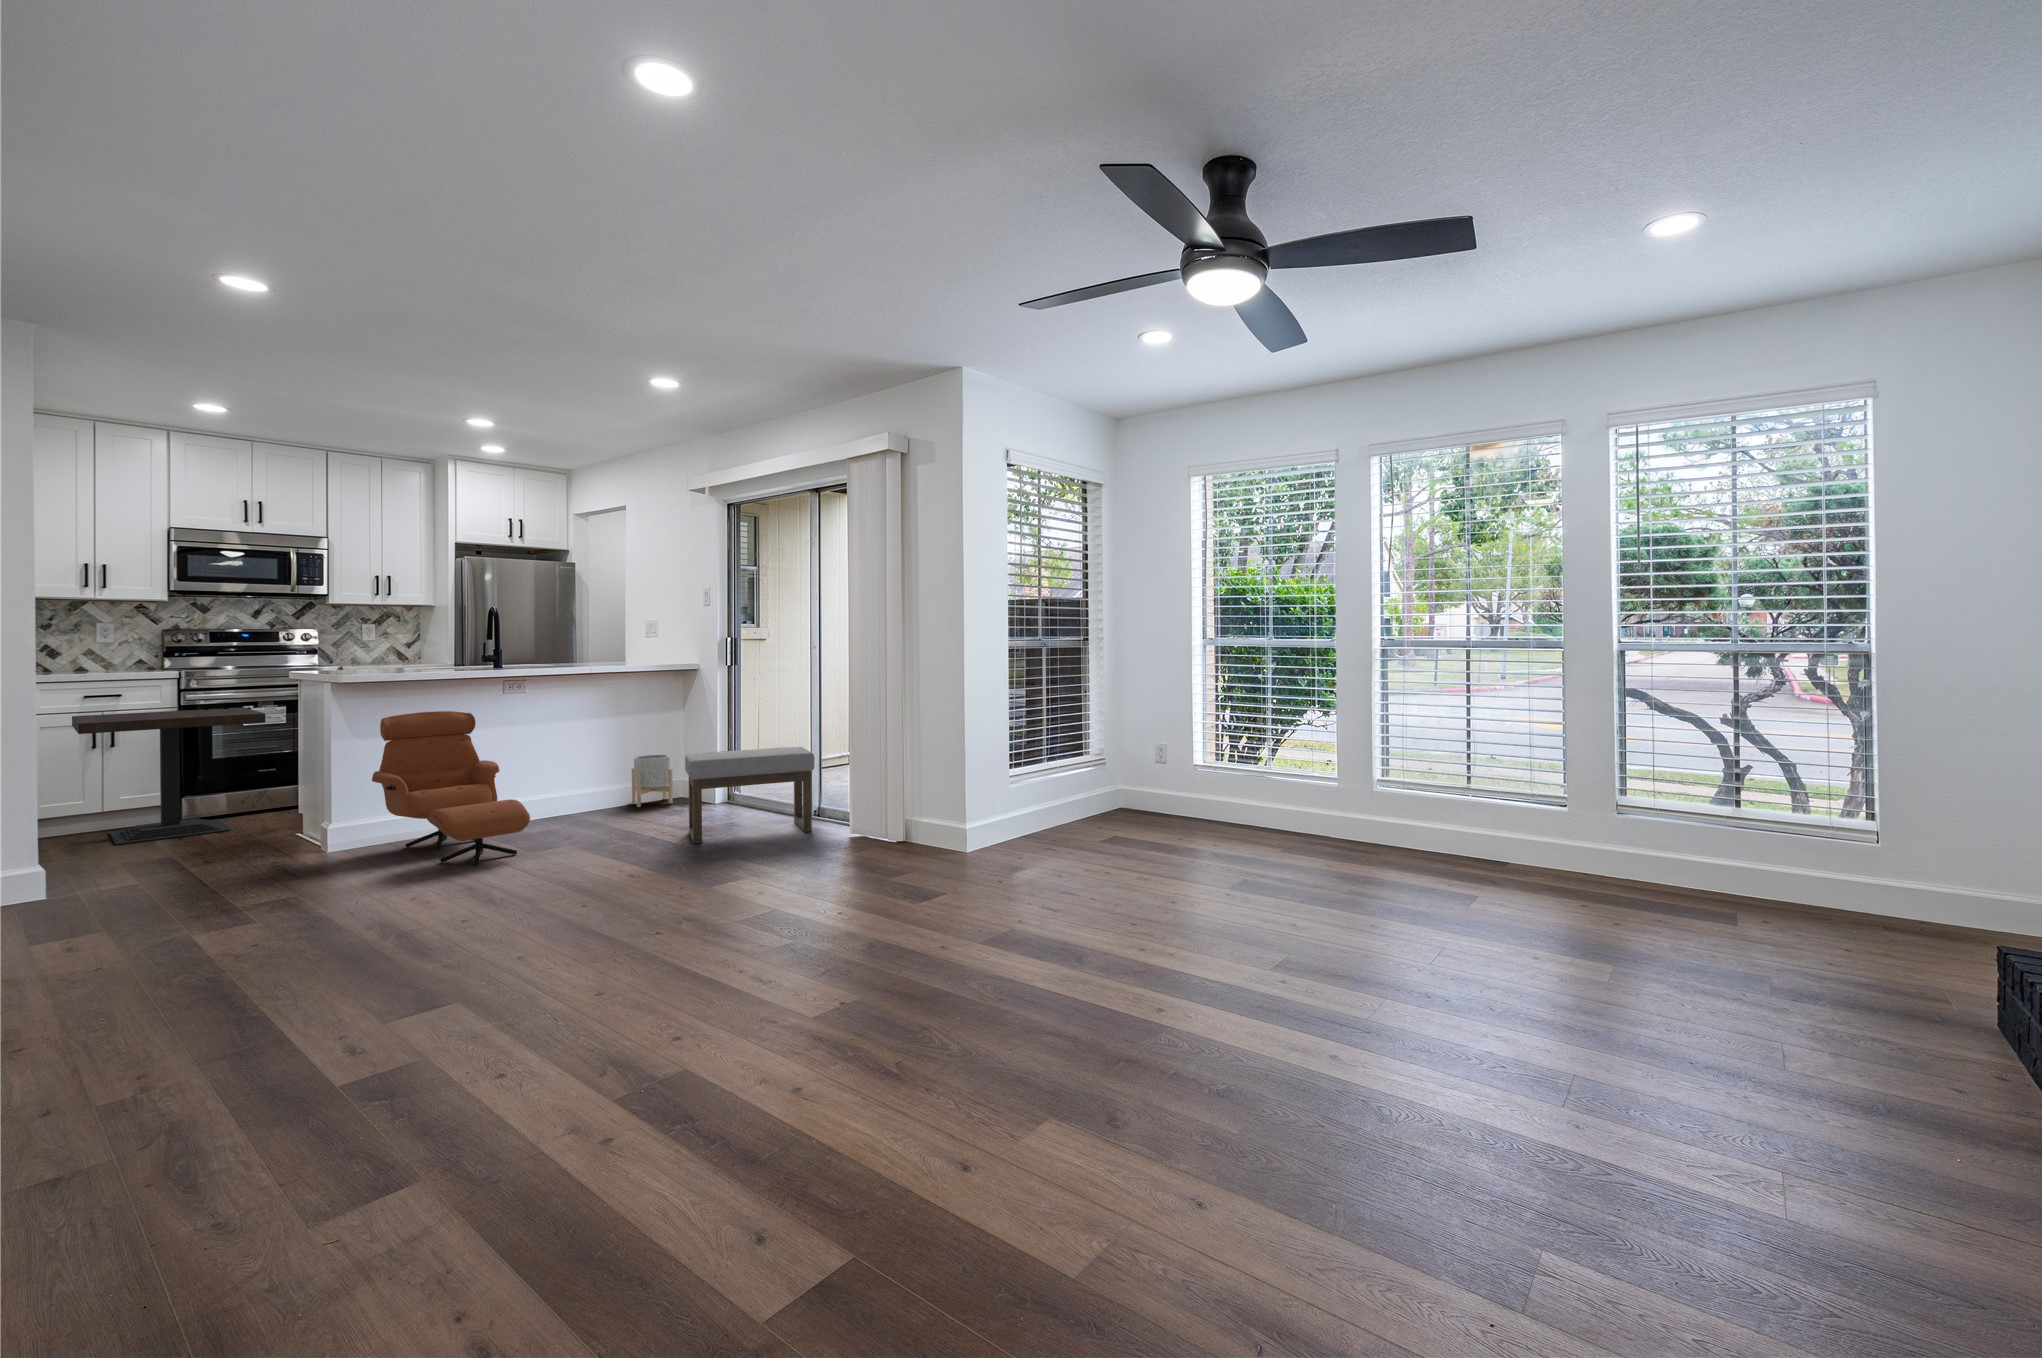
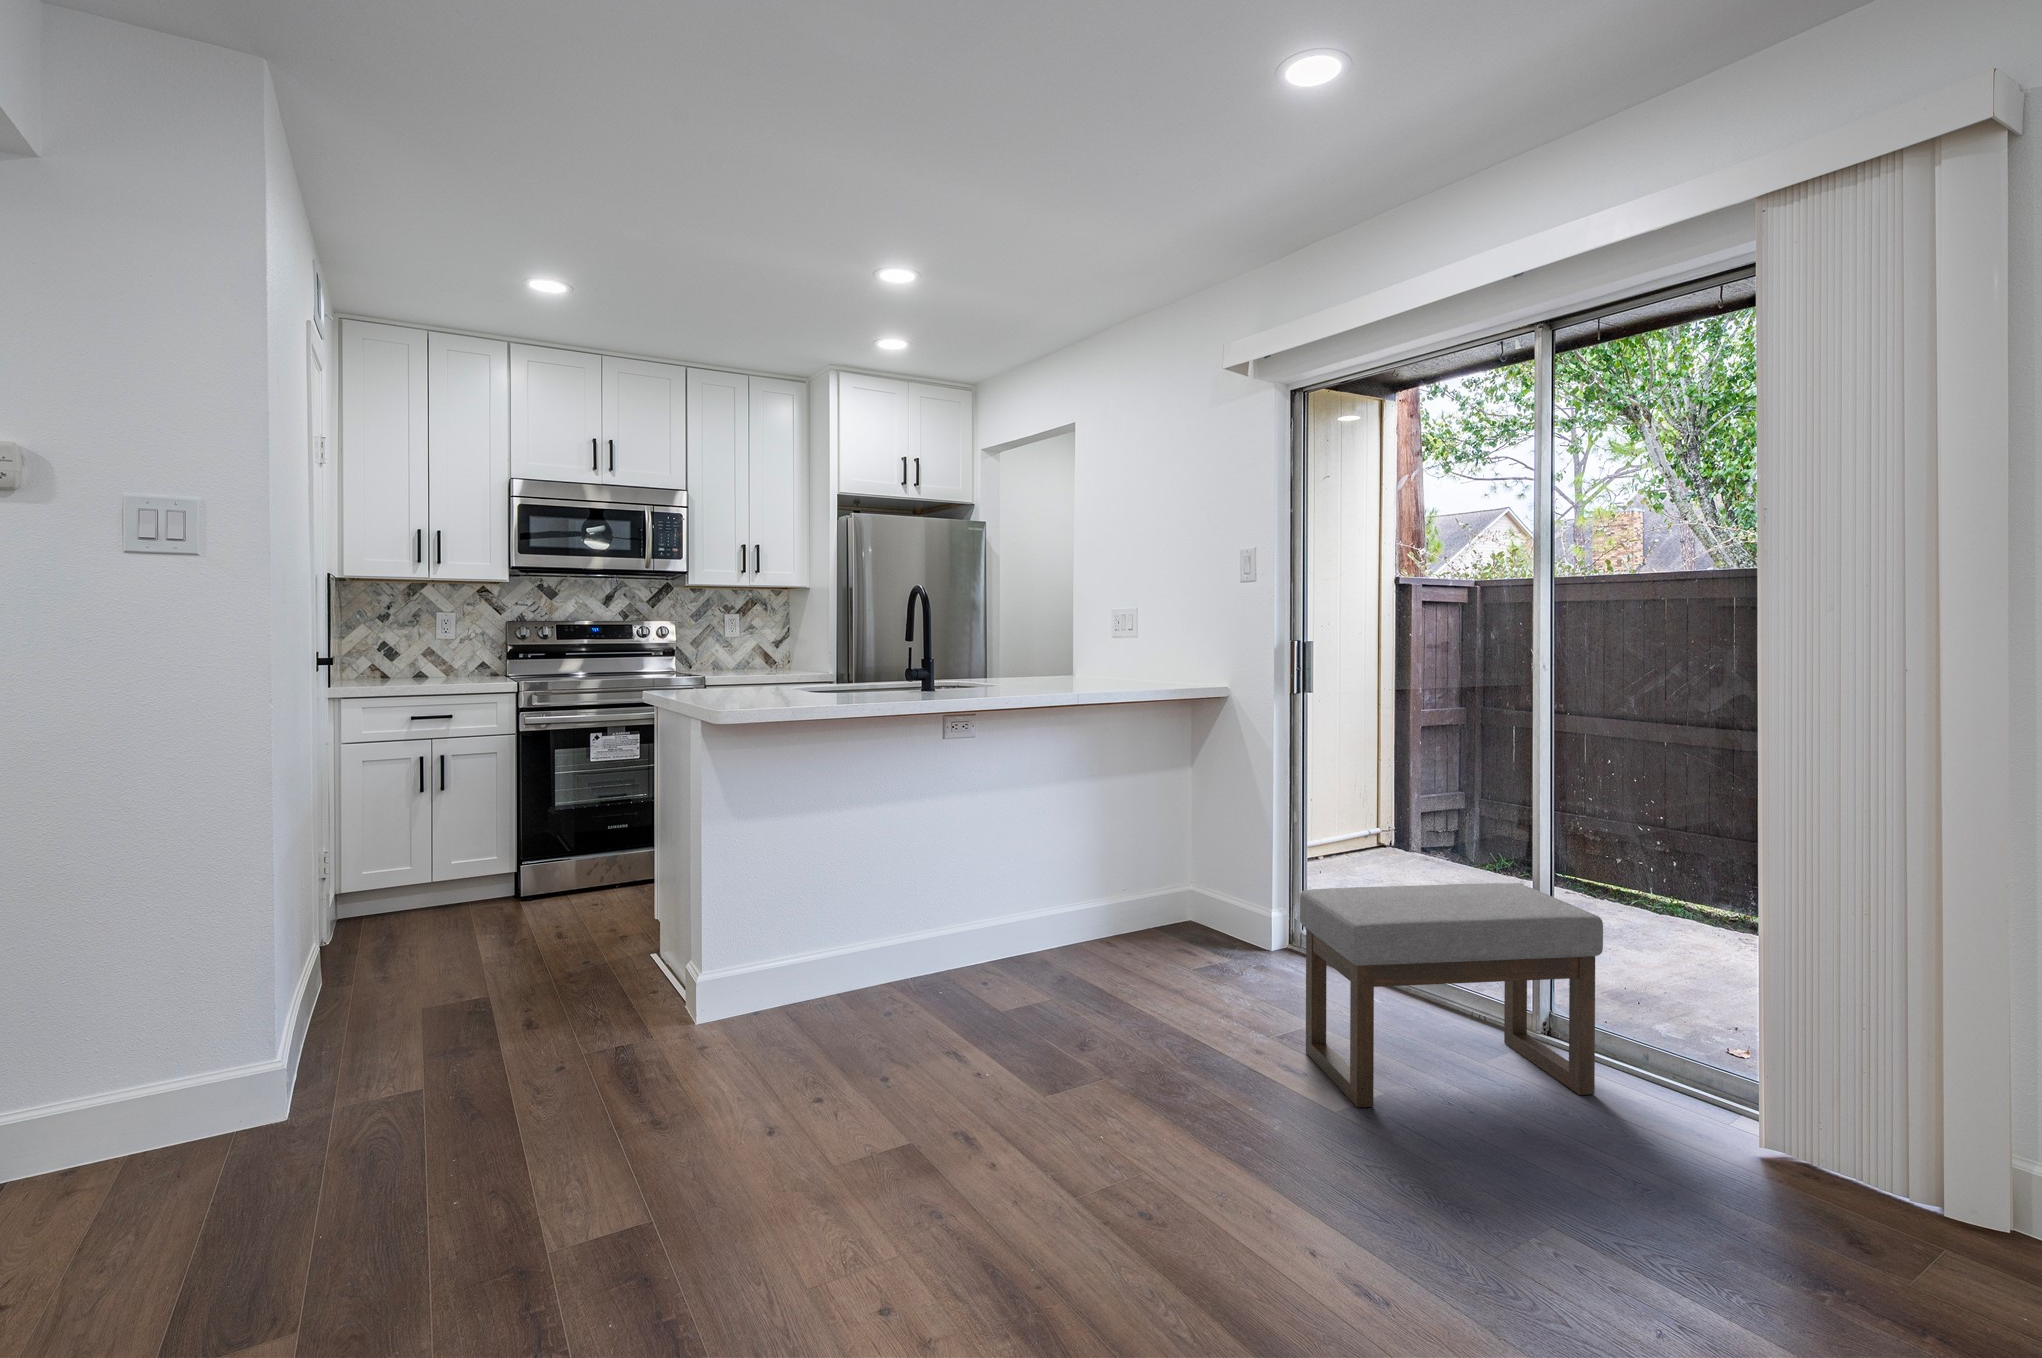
side table: present [72,708,265,845] -> none [388,736,614,949]
armchair: present [372,711,530,865] -> none [763,772,1036,1119]
planter: present [632,755,673,807] -> none [1119,846,1192,944]

